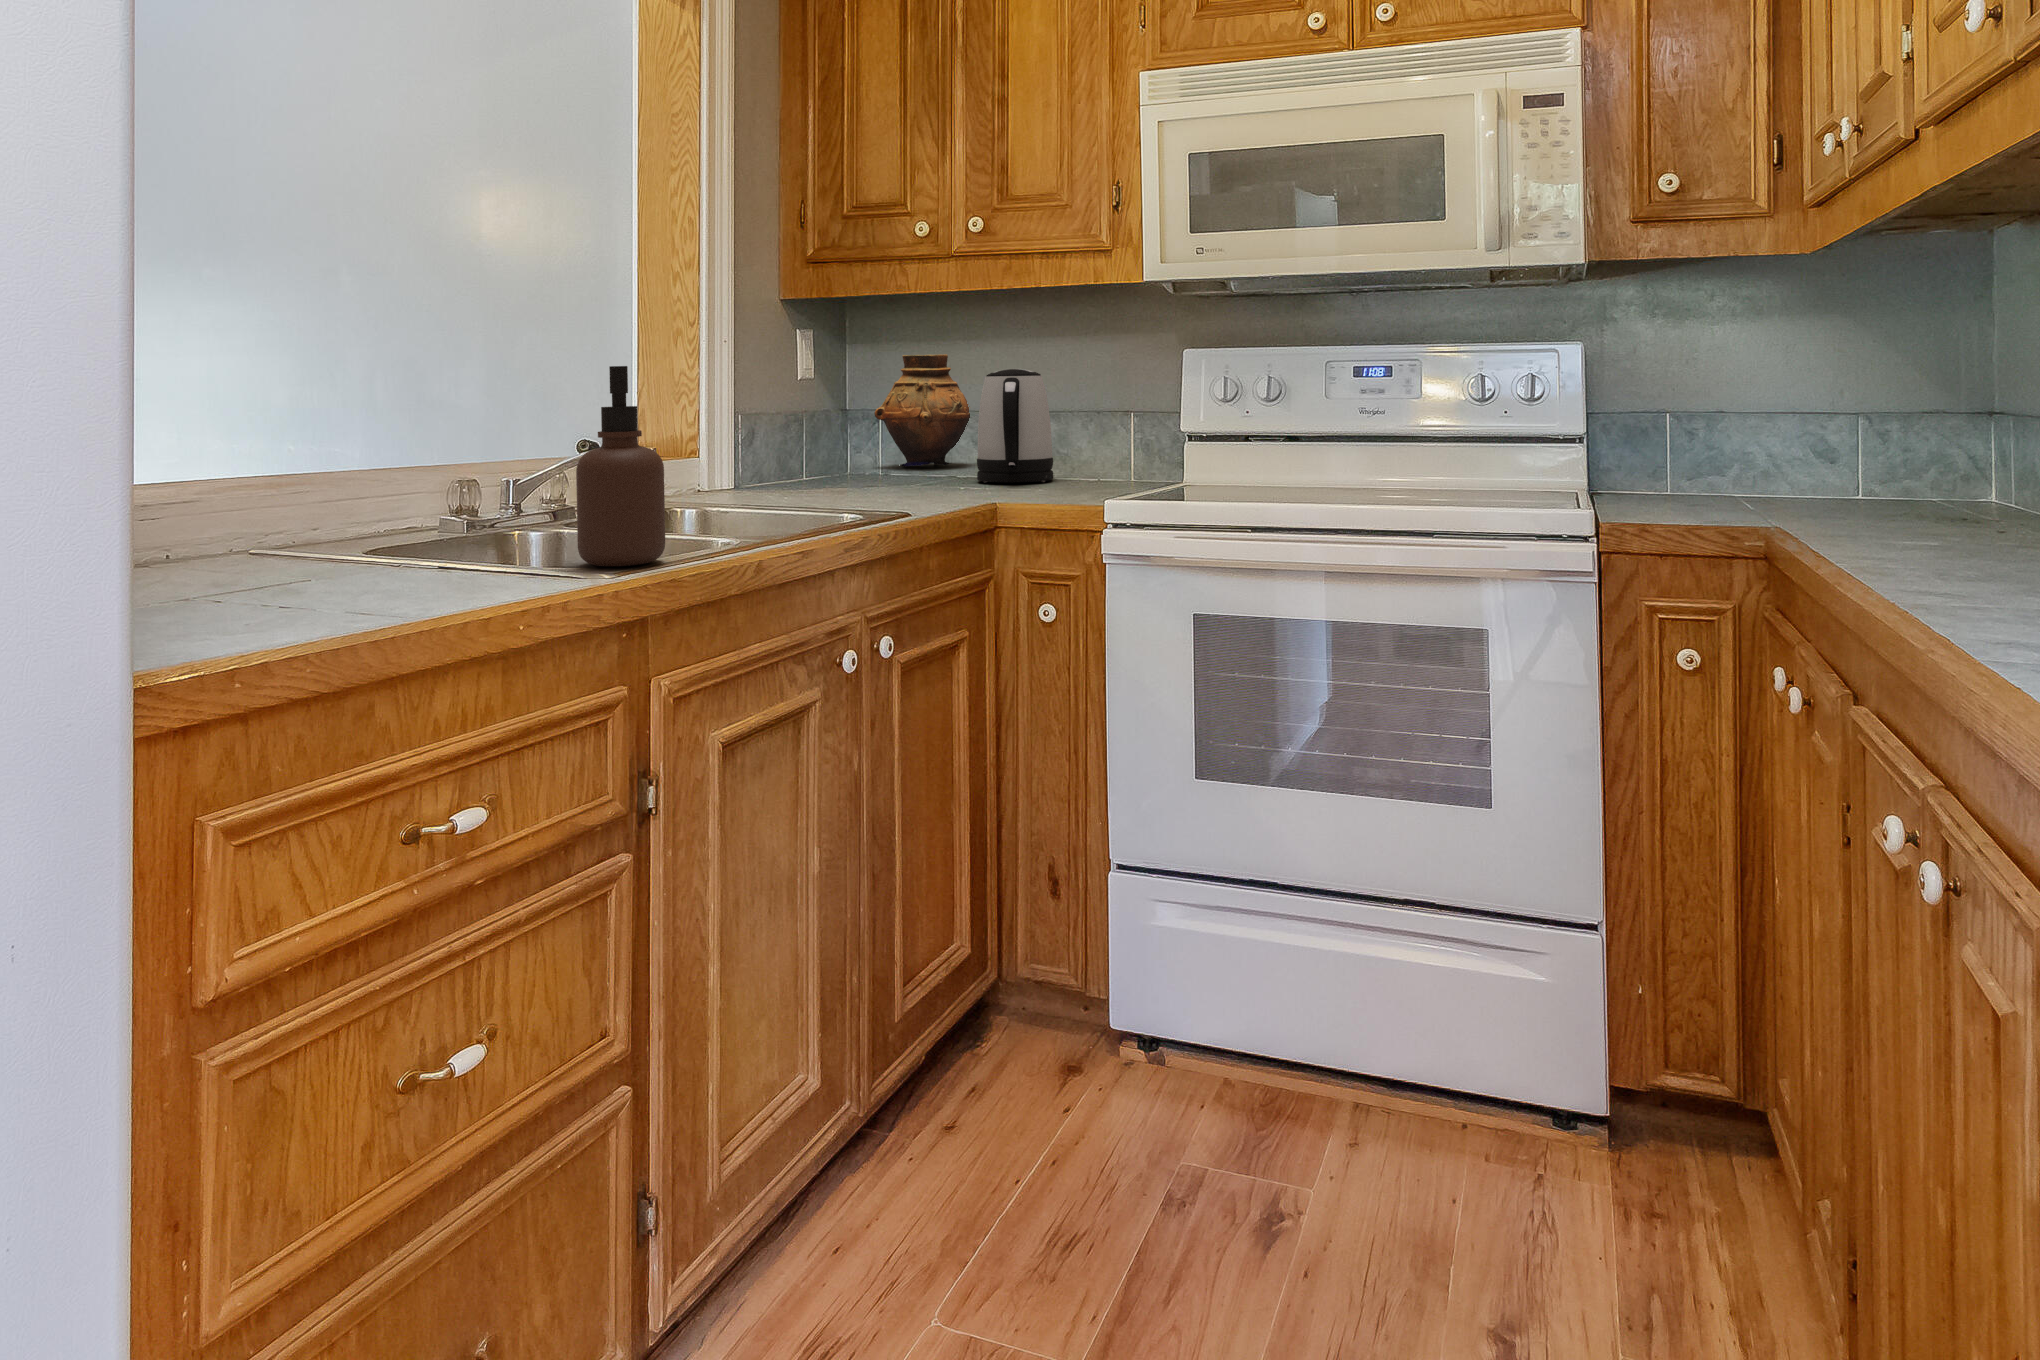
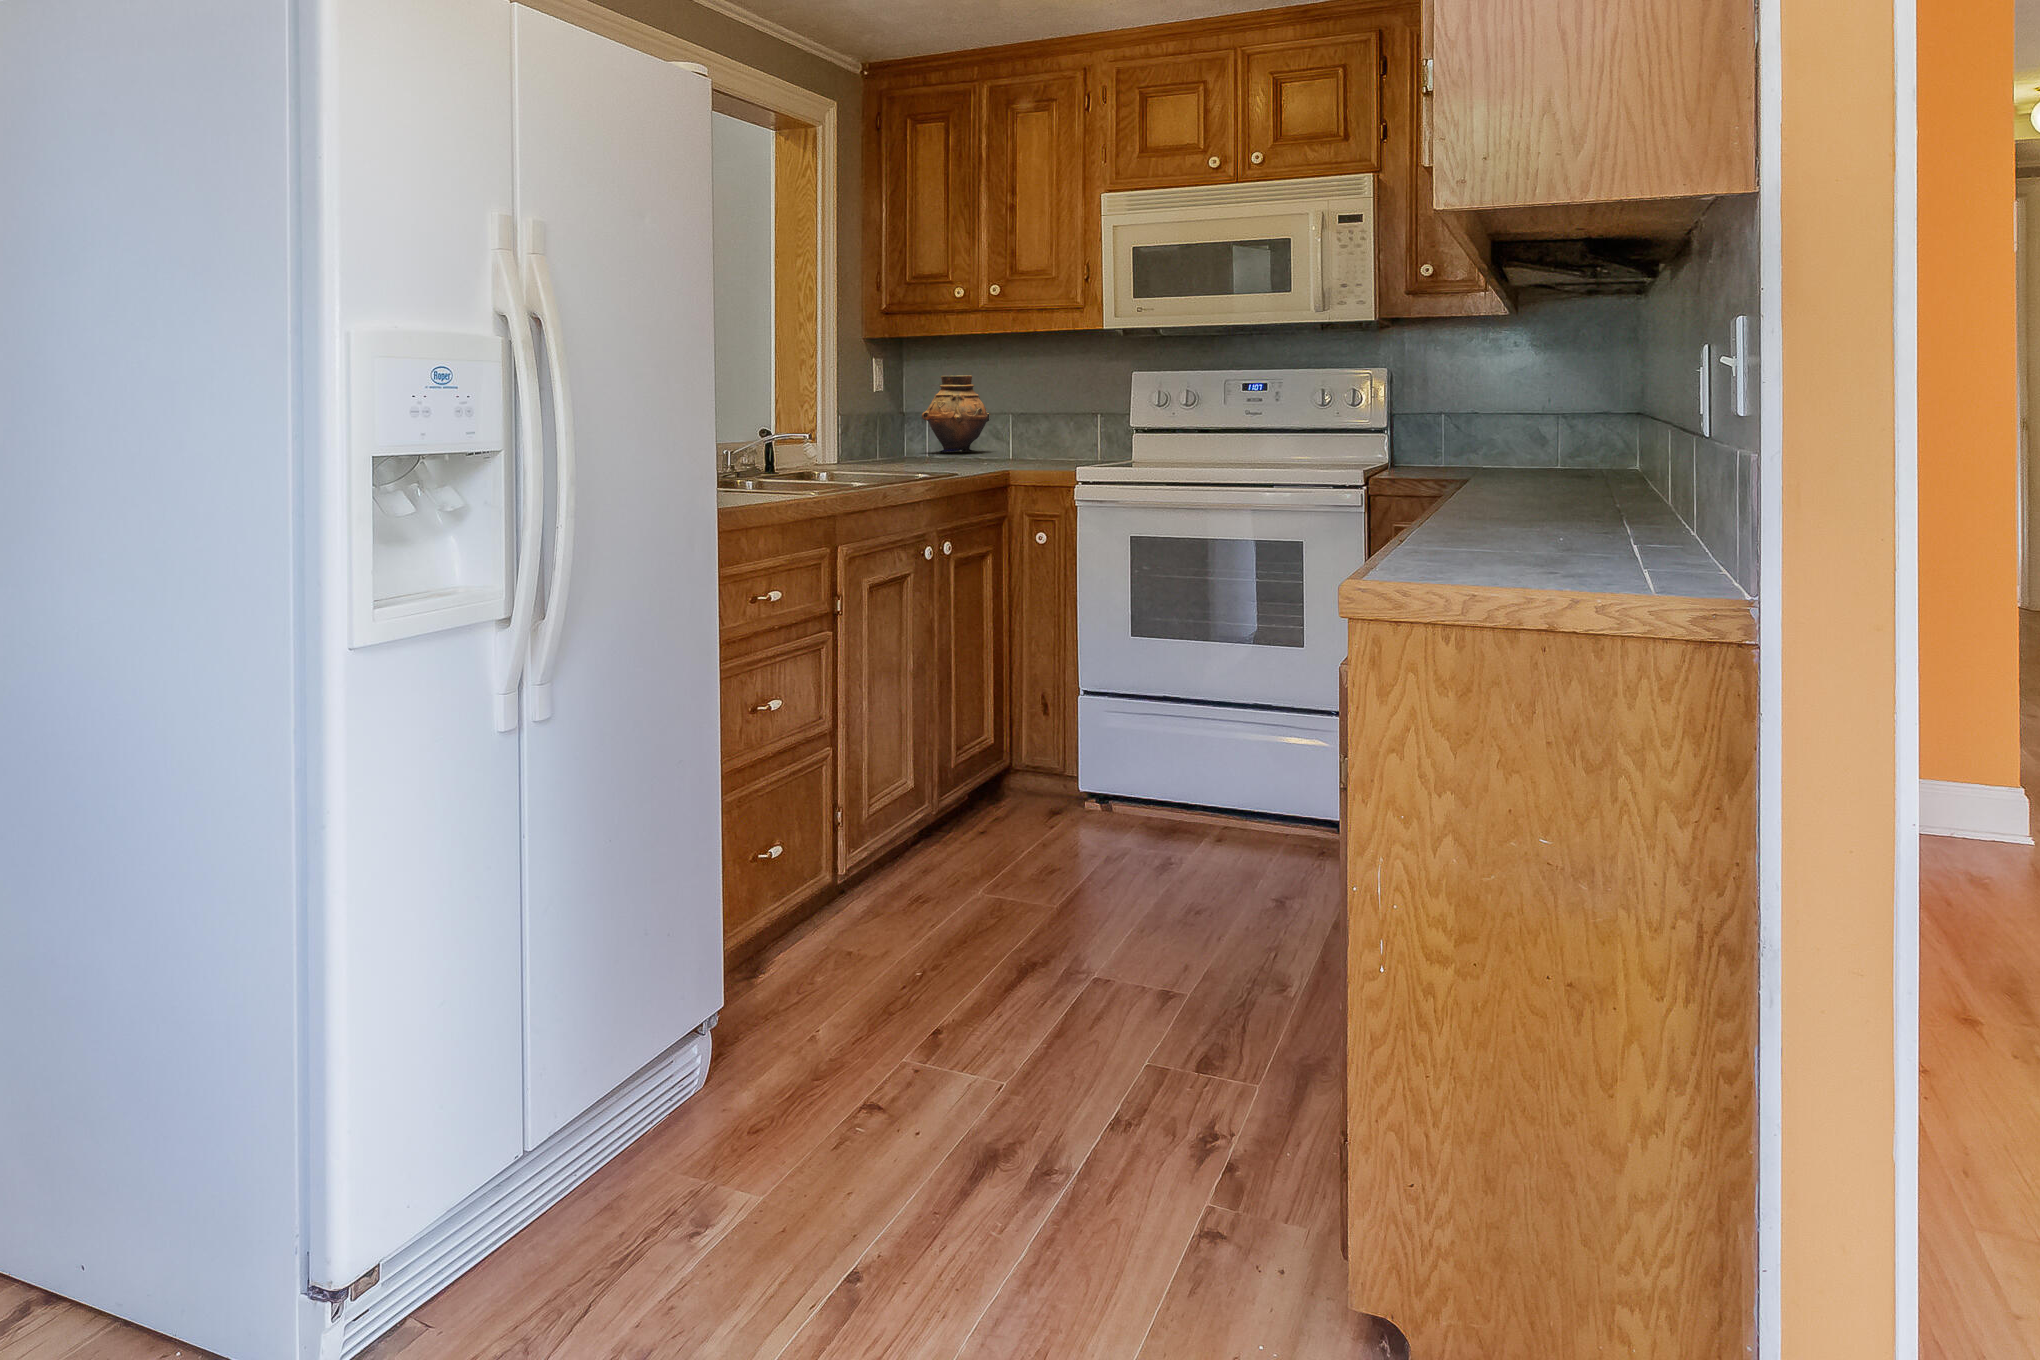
soap dispenser: present [576,366,665,566] -> none [785,383,832,492]
kettle: present [977,369,1054,482] -> none [995,386,1045,460]

